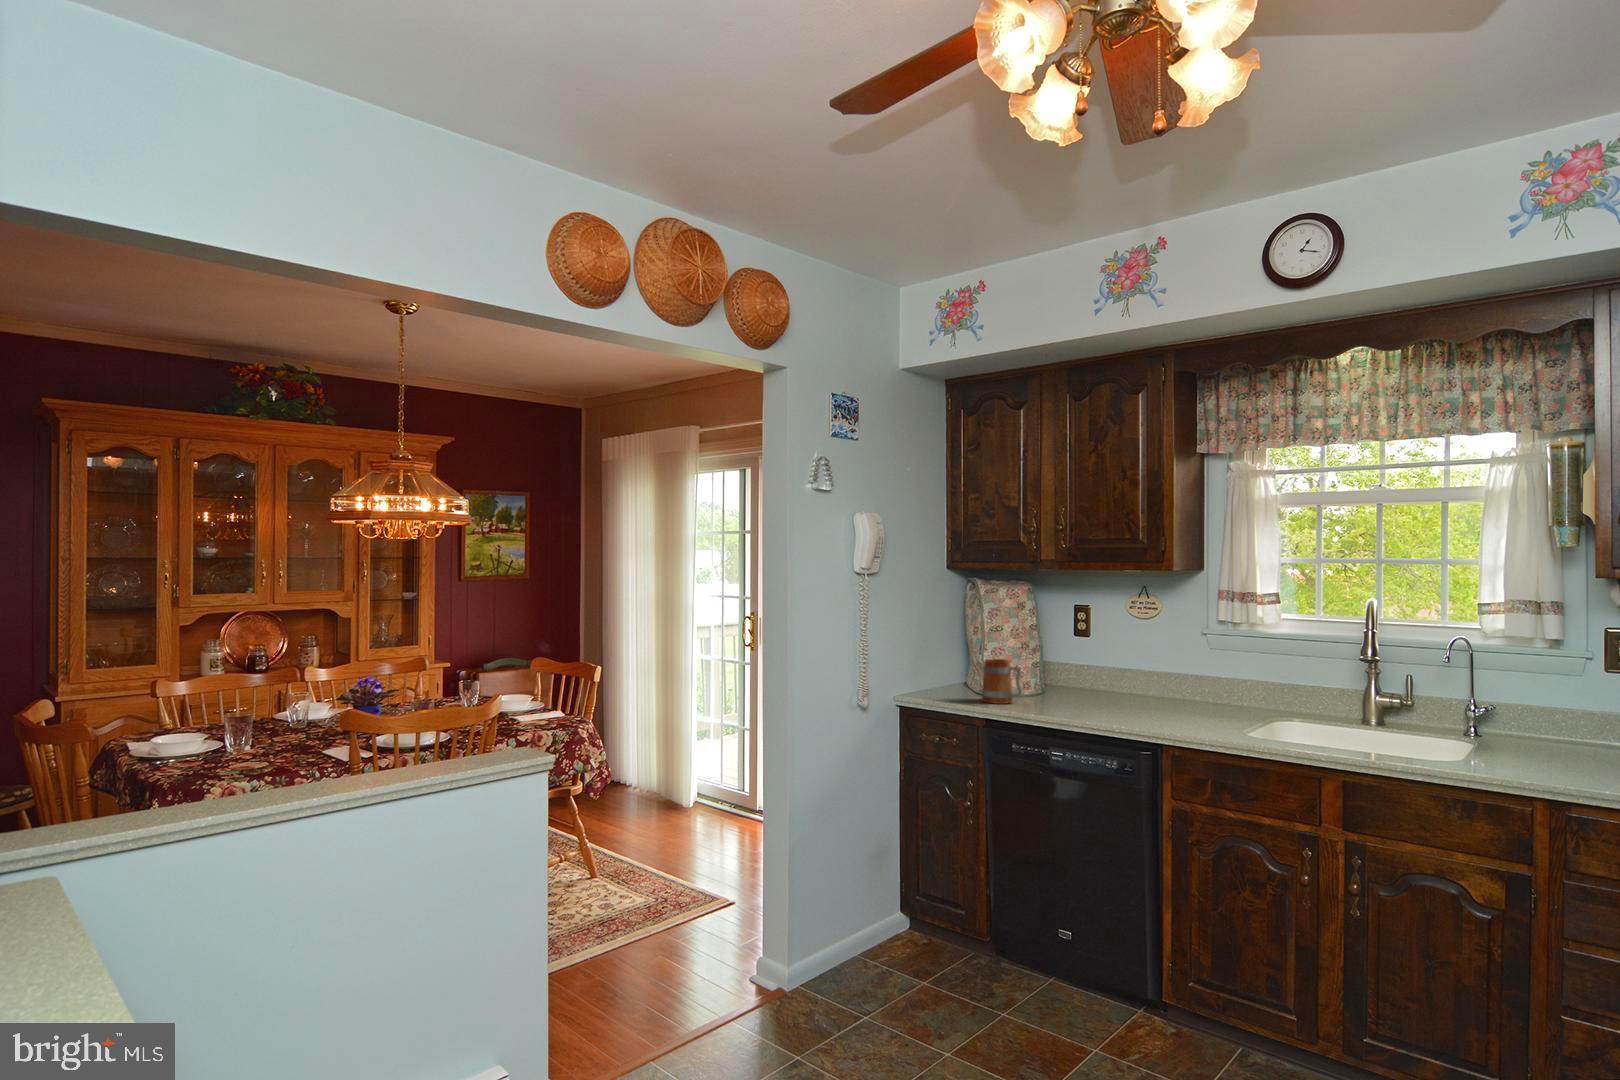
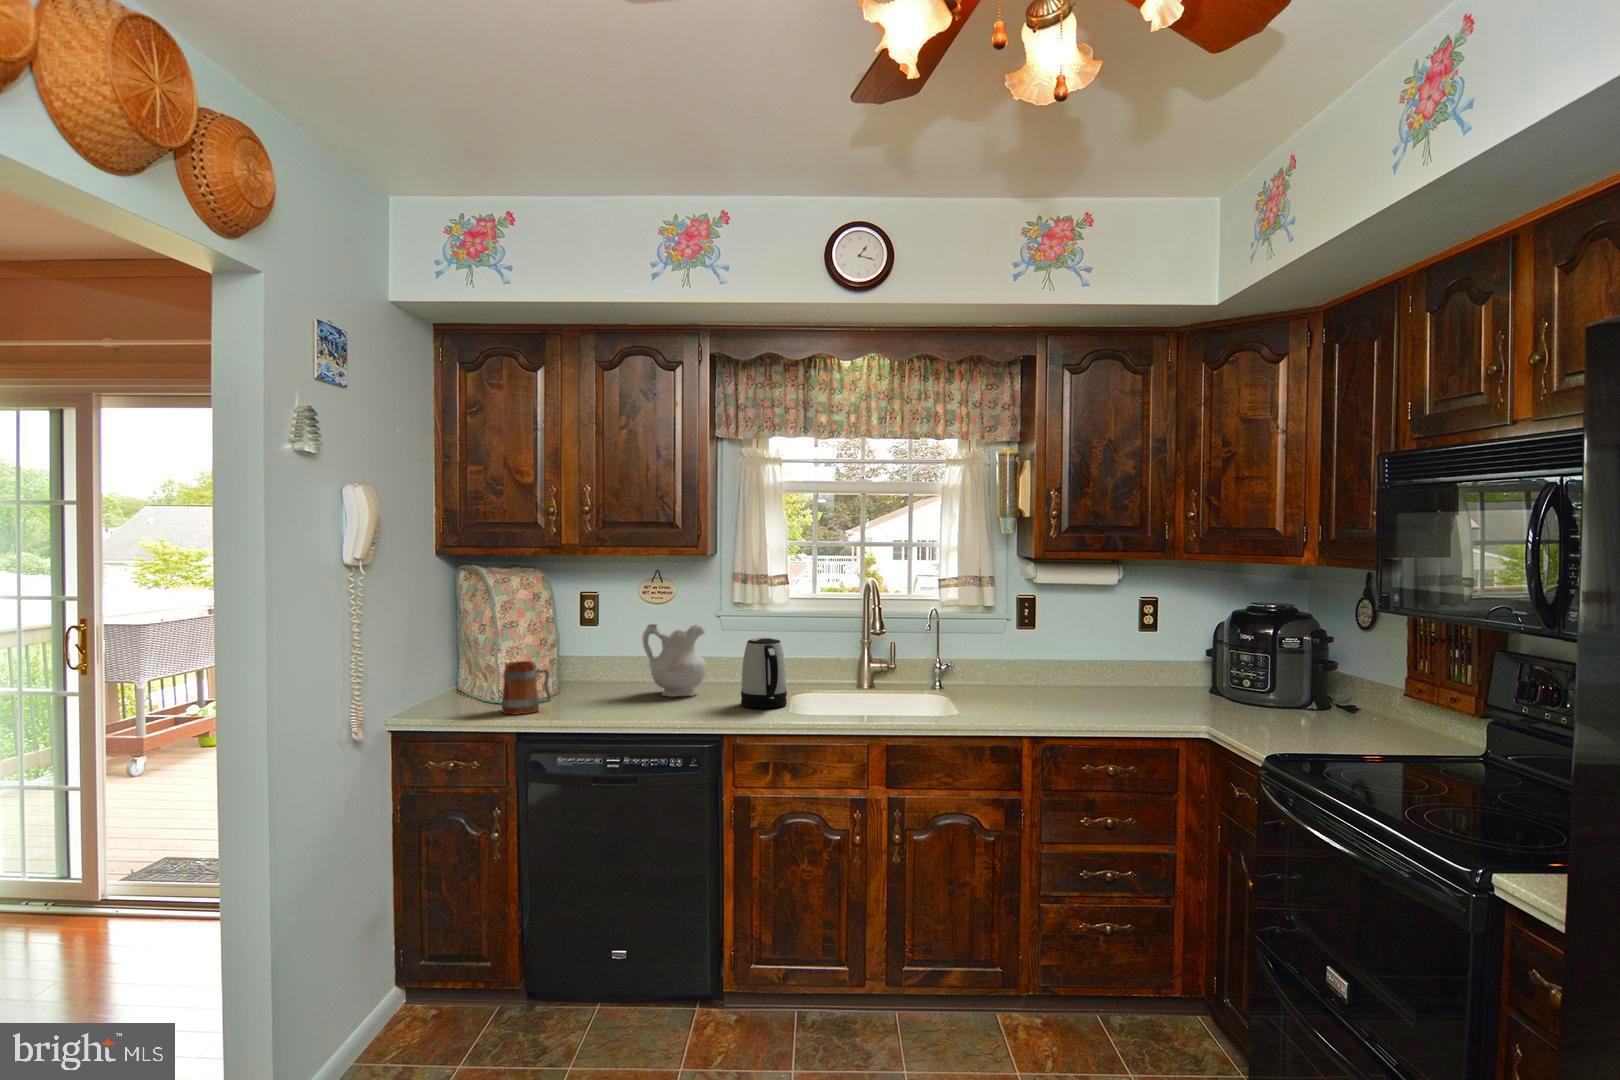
ceramic pitcher: none [1117,635,1182,708] -> present [642,624,707,697]
kettle: none [1200,654,1251,727] -> present [741,637,787,708]

